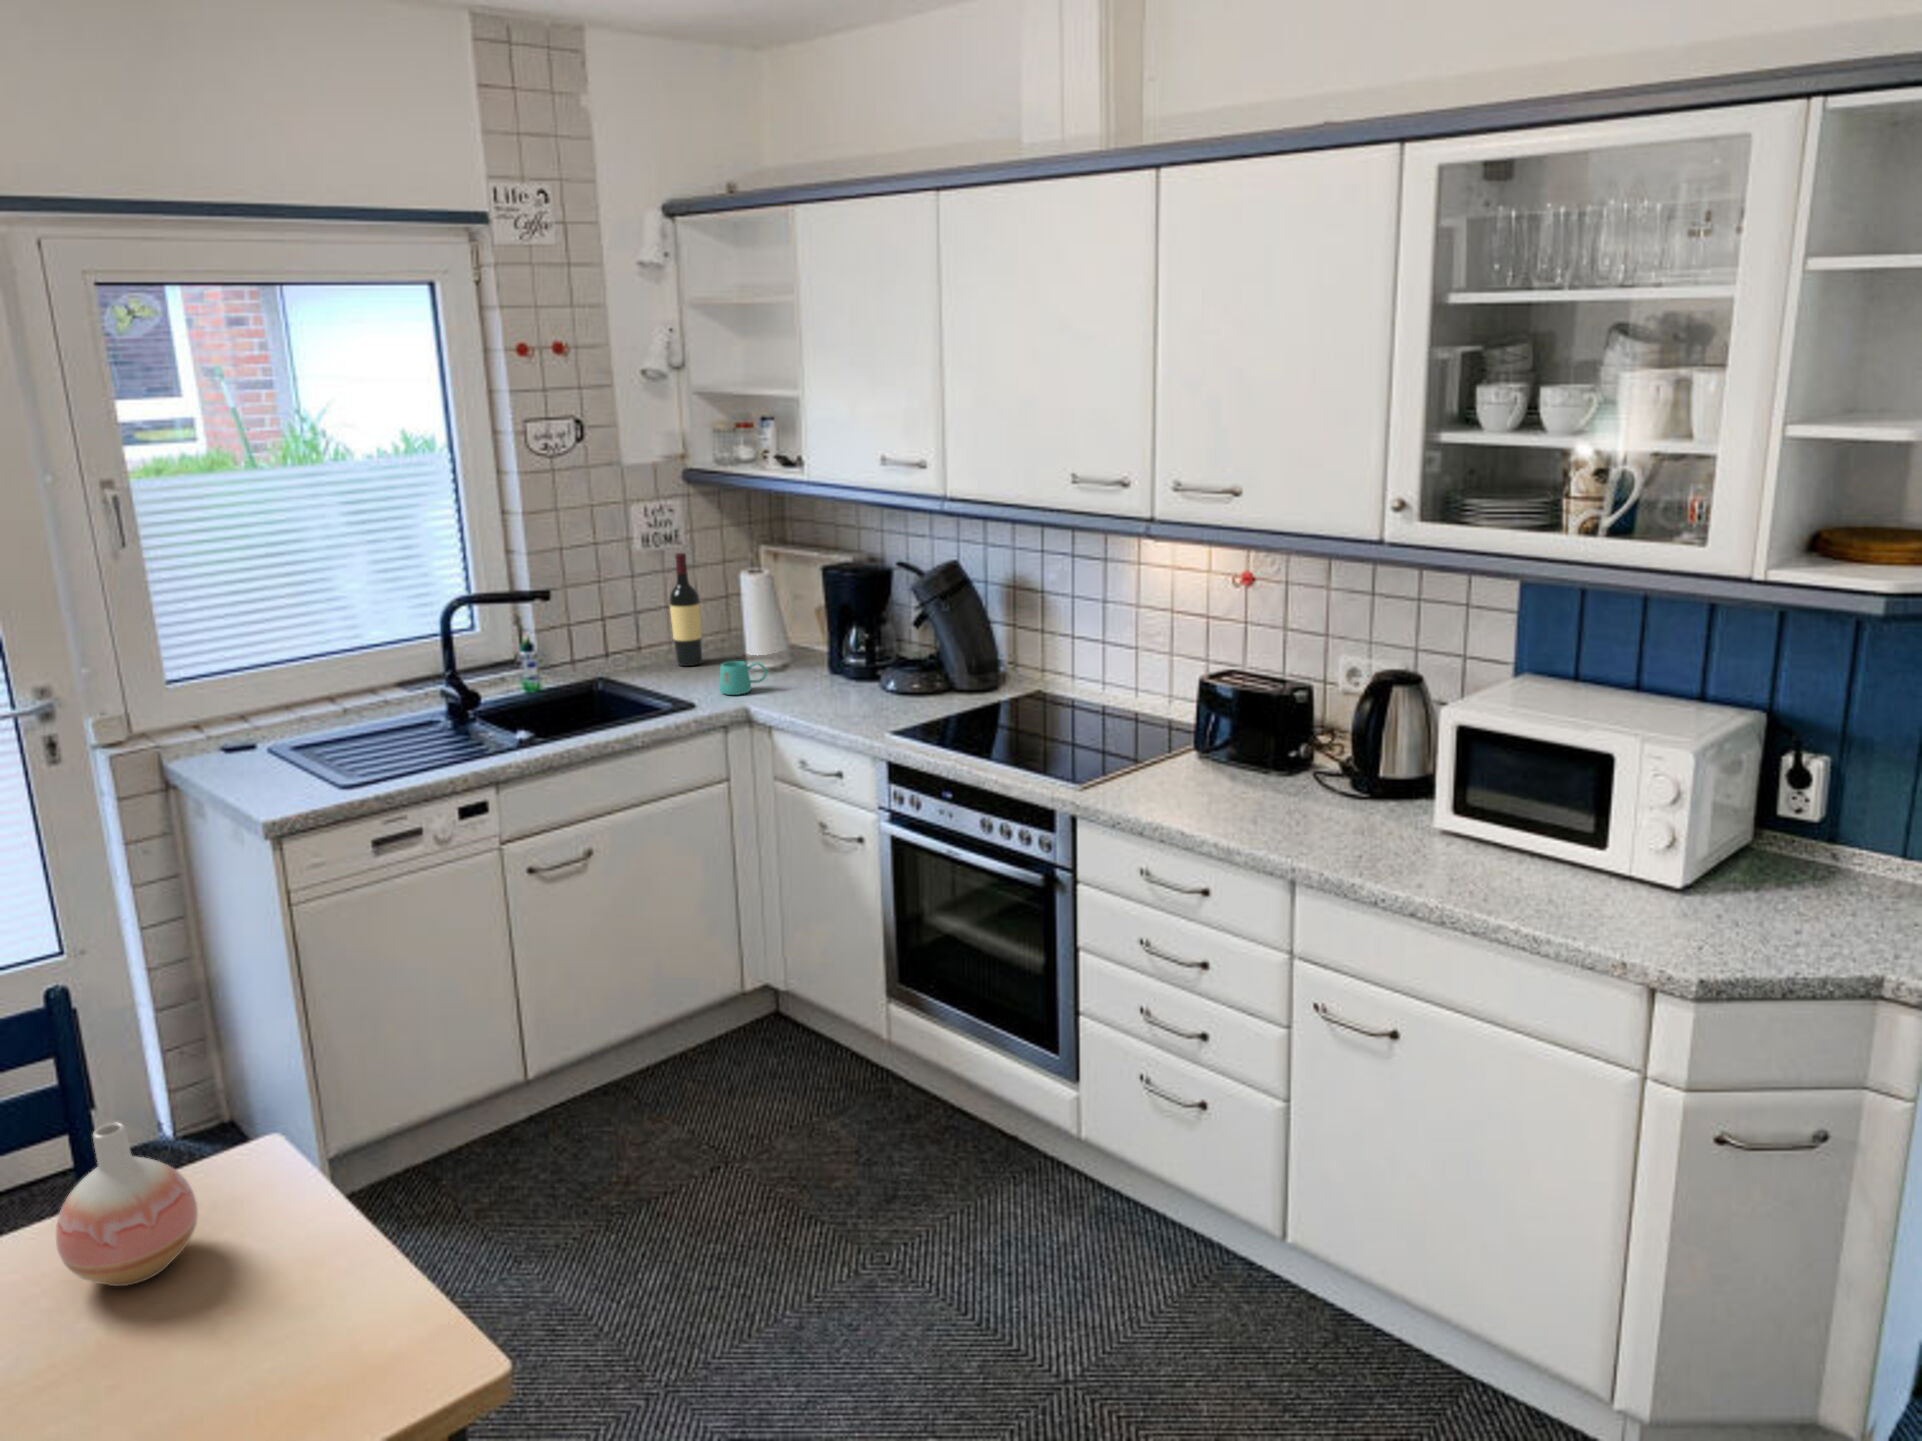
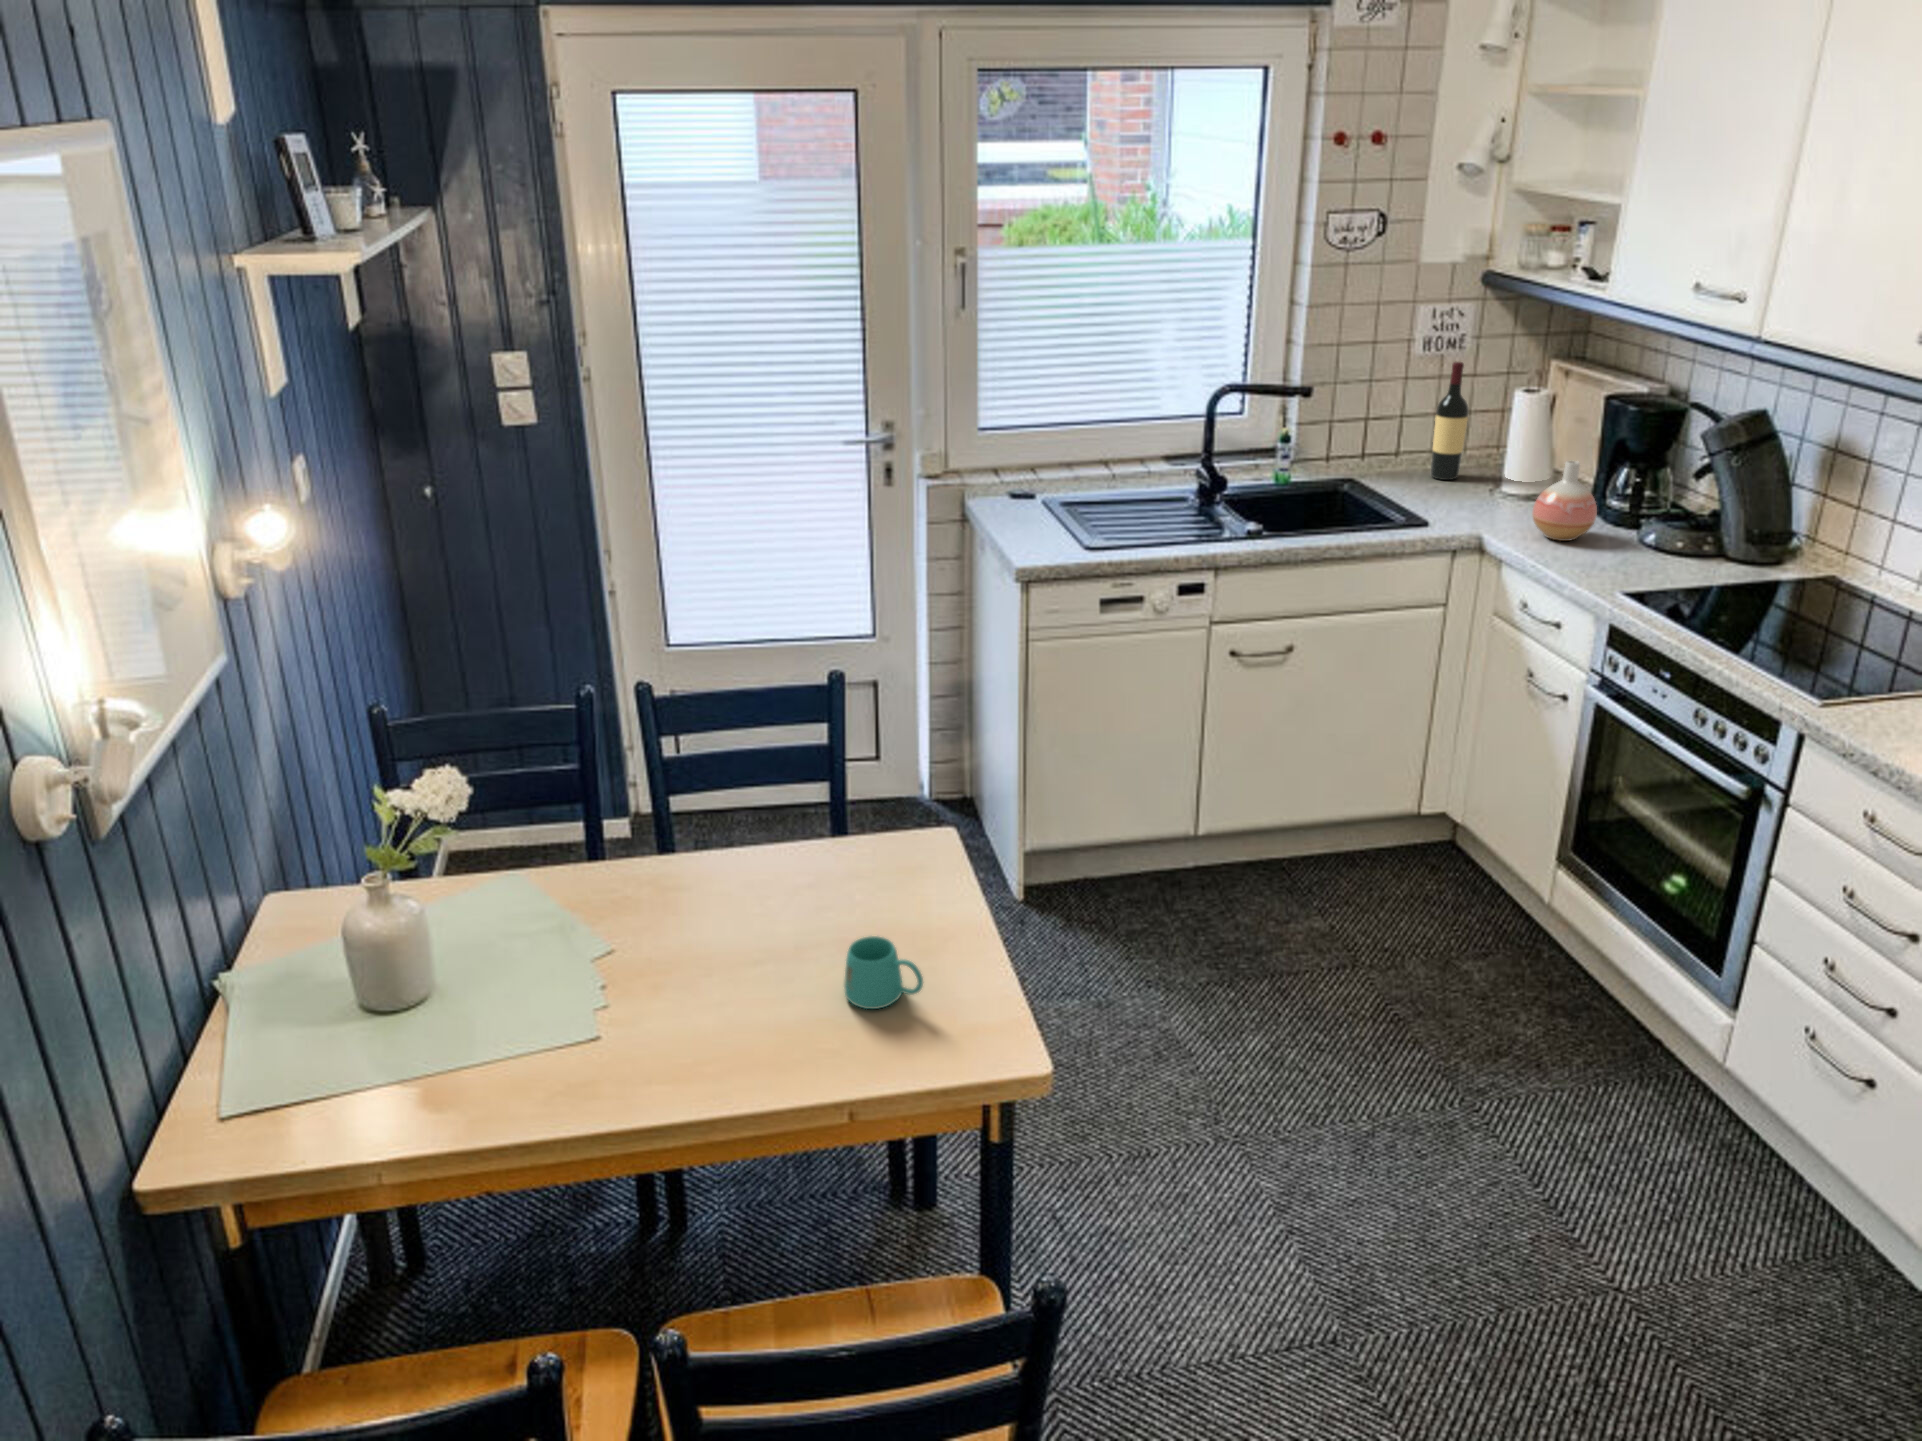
mug: present [720,661,767,695] -> present [844,936,923,1009]
vase: present [56,1123,198,1286] -> present [1532,461,1597,541]

